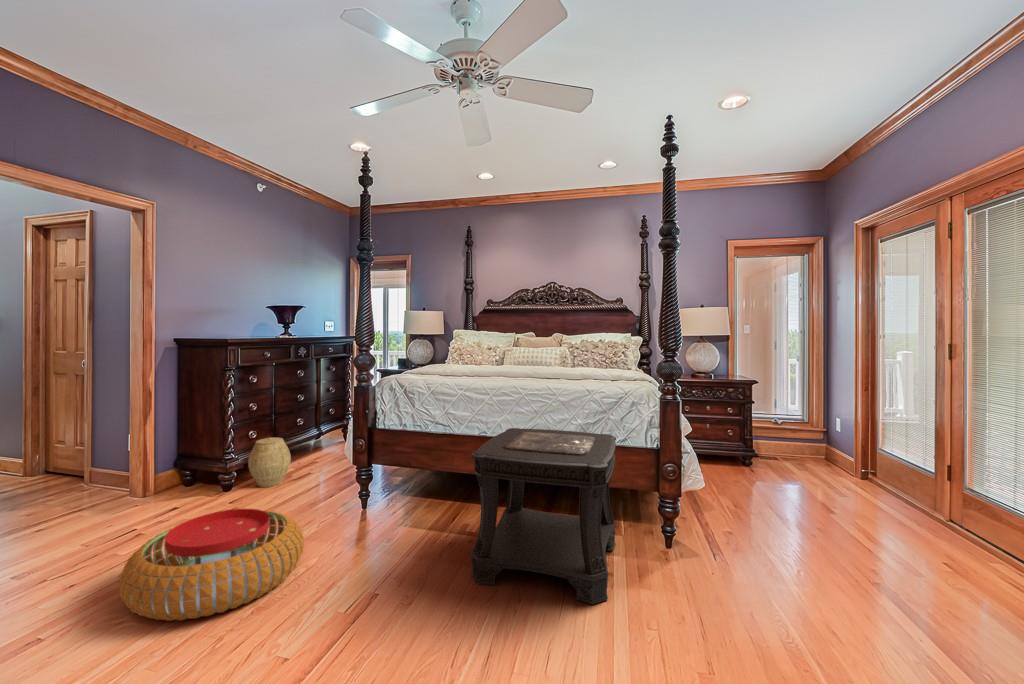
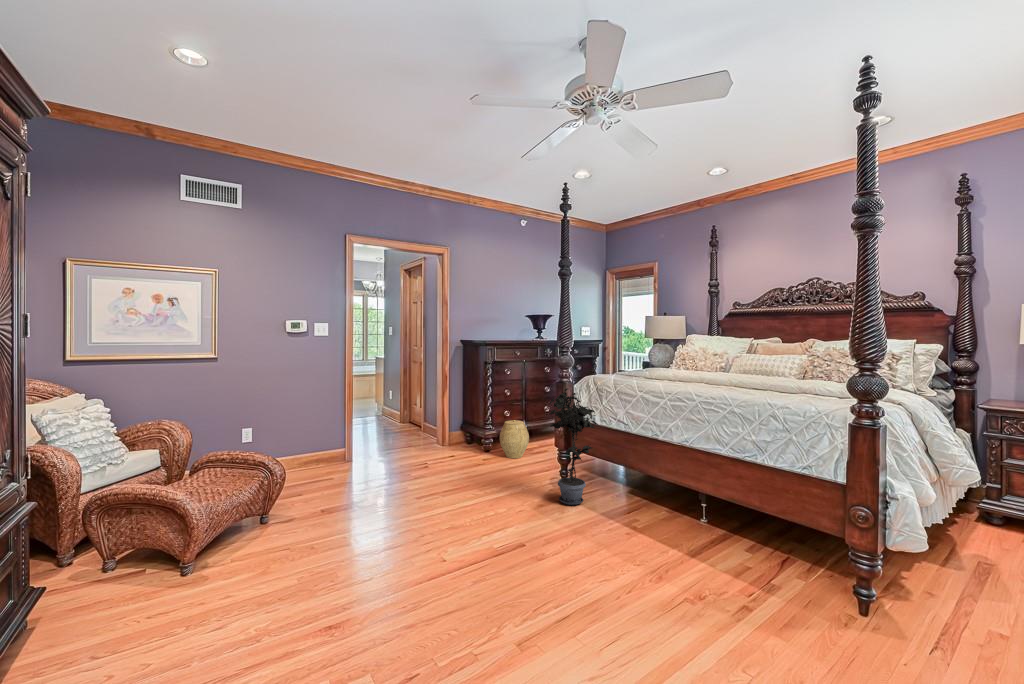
potted plant: none [350,392,421,528] -> present [550,388,598,505]
side table: present [471,428,616,605] -> none [603,434,784,620]
pouf: present [119,509,304,621] -> none [395,461,500,523]

